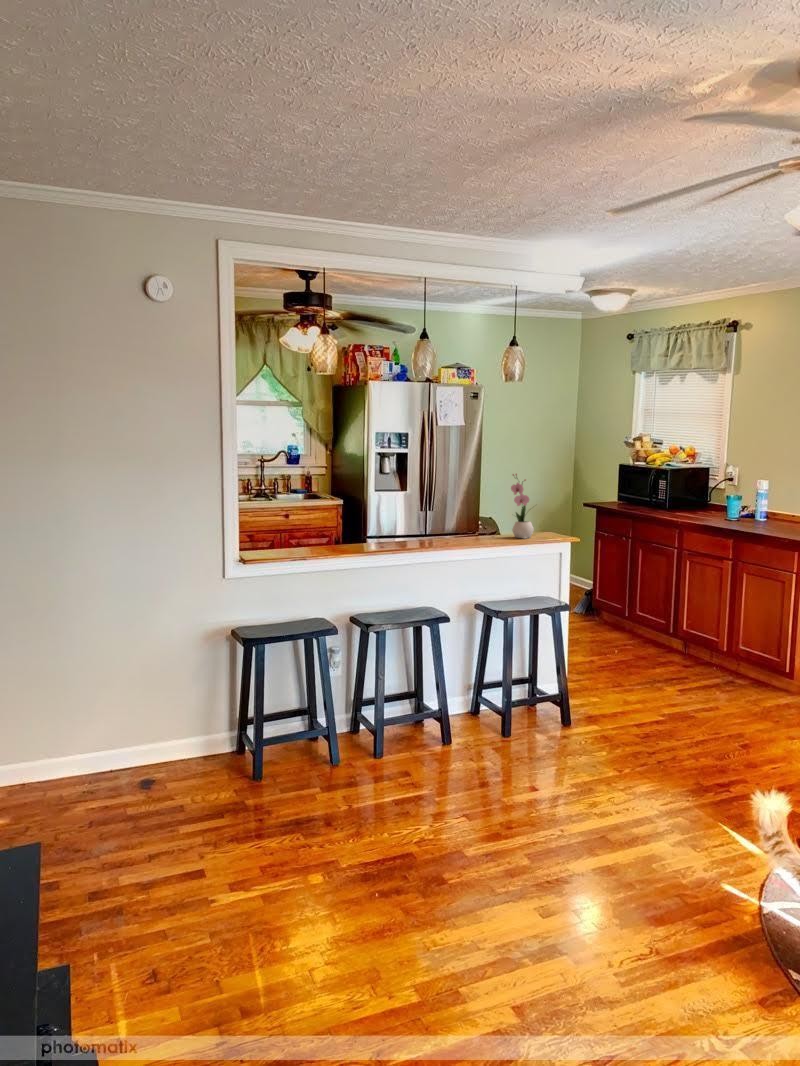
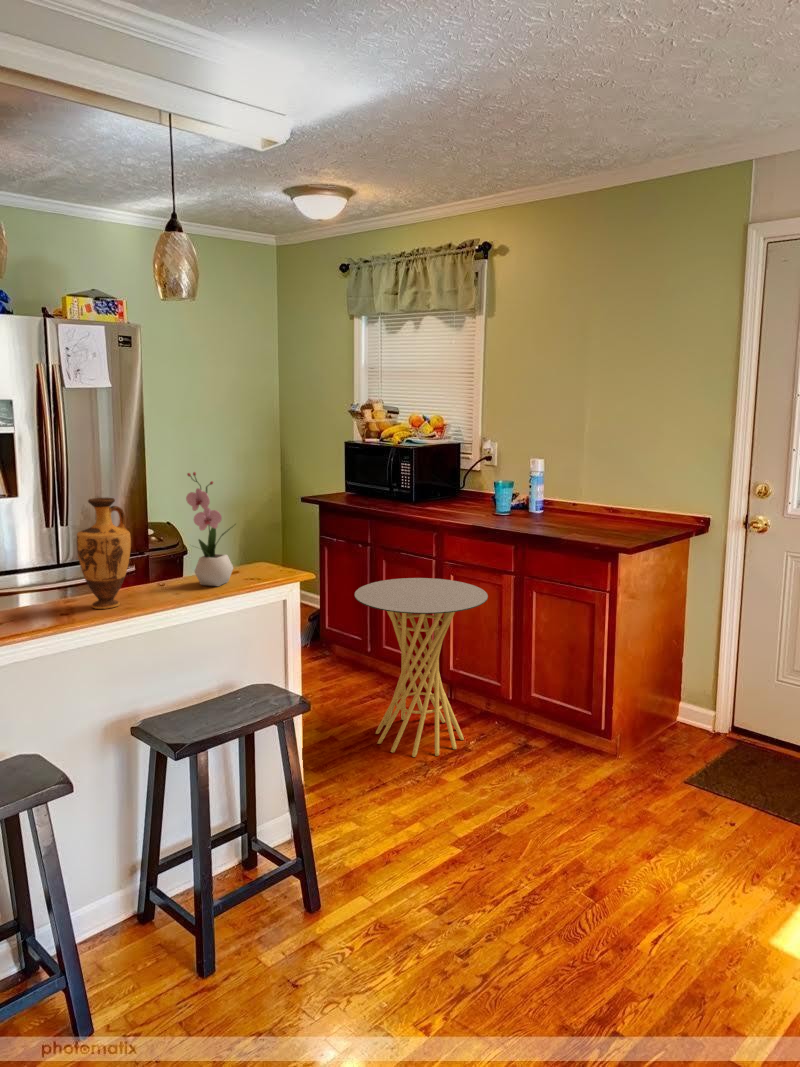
vase: none [455,484,481,542] -> present [77,497,131,609]
side table: none [613,559,709,679] -> present [354,578,488,757]

